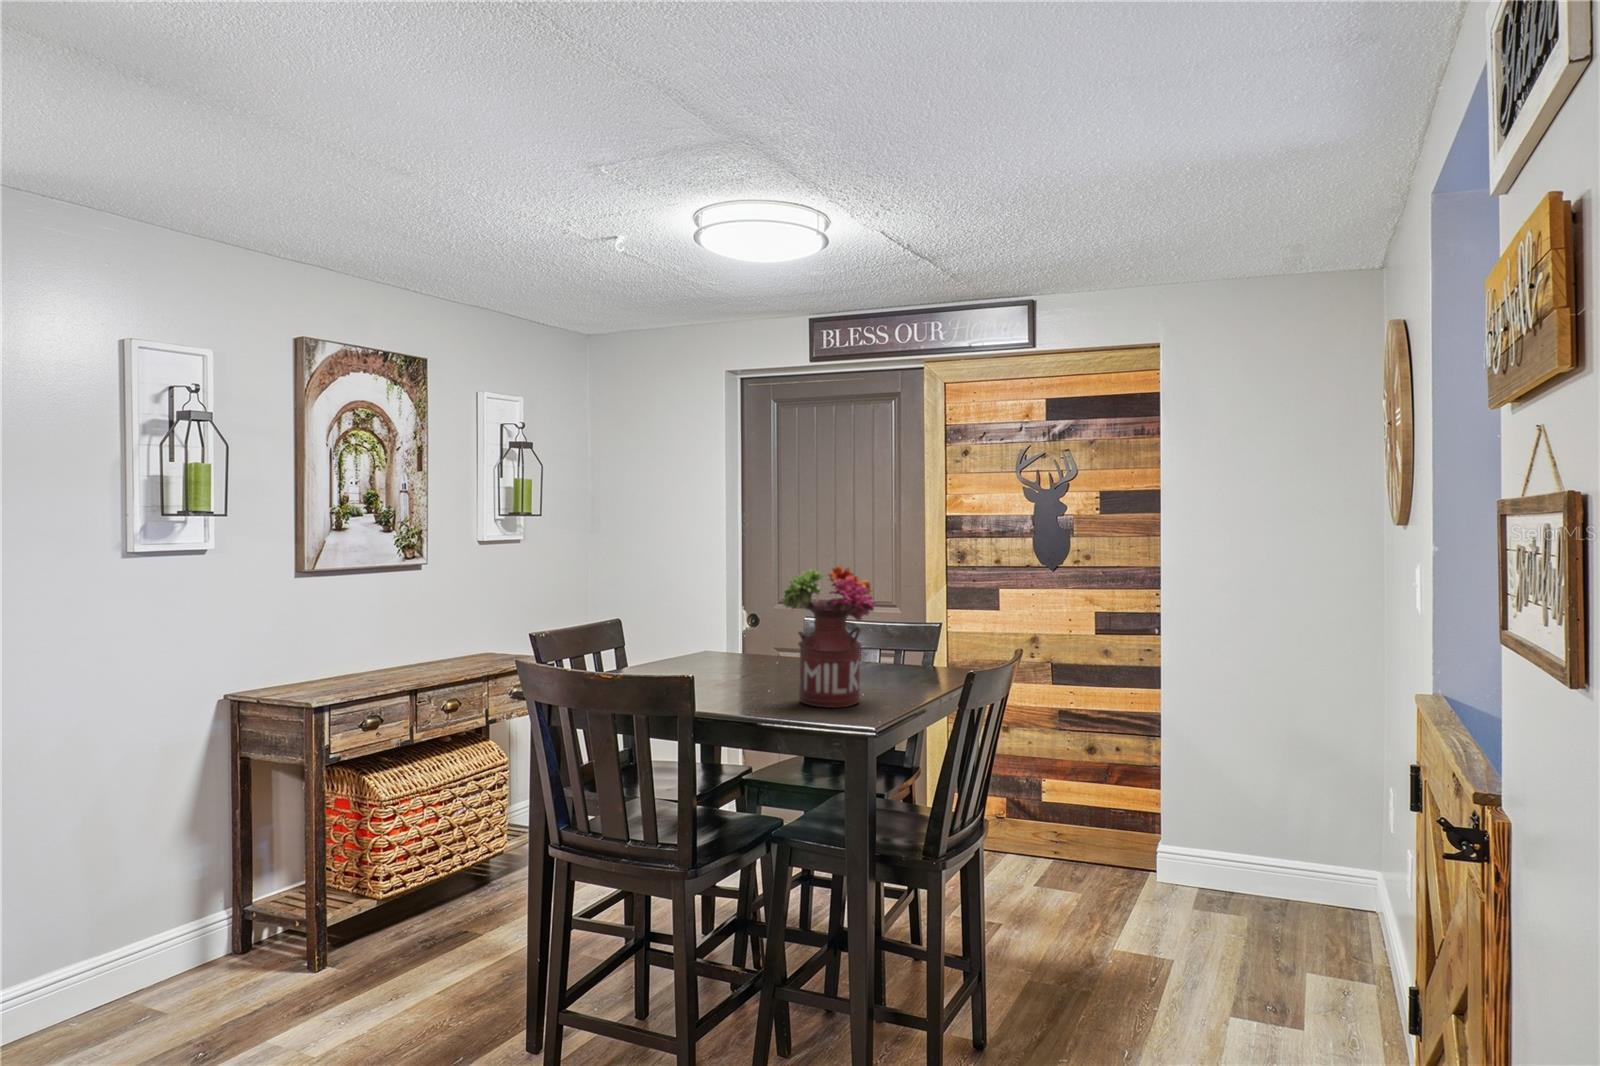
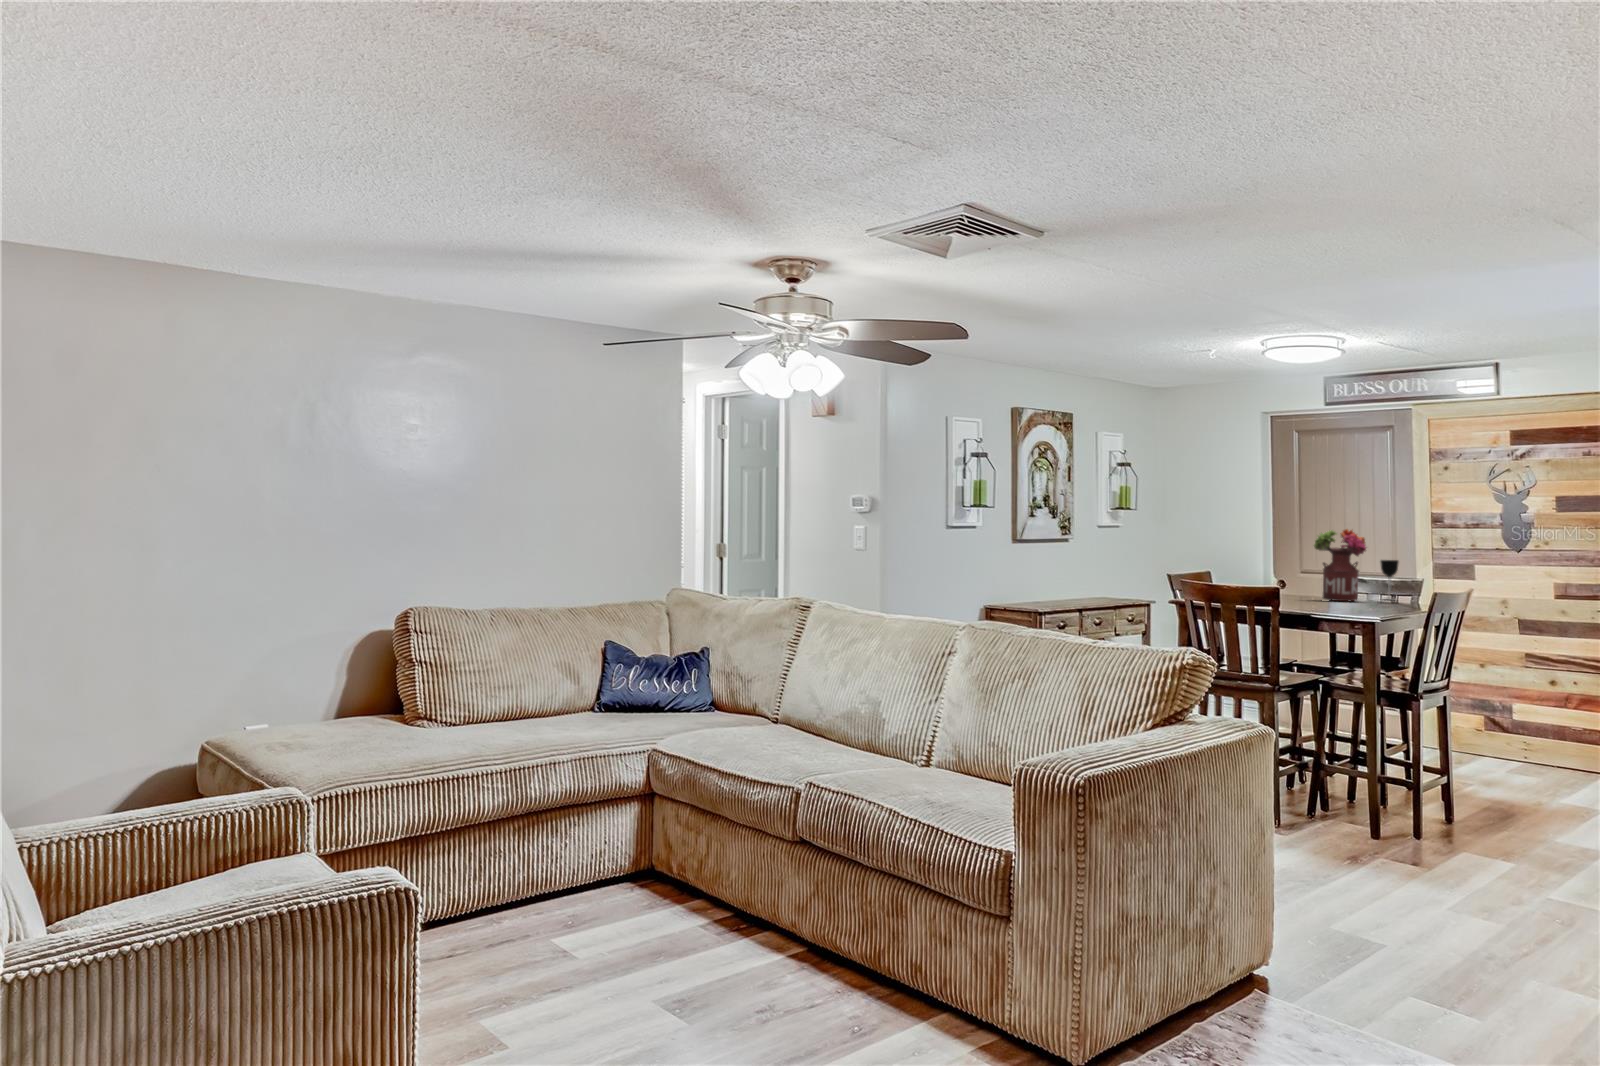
wine glass: none [892,611,921,684] -> present [1381,560,1399,600]

